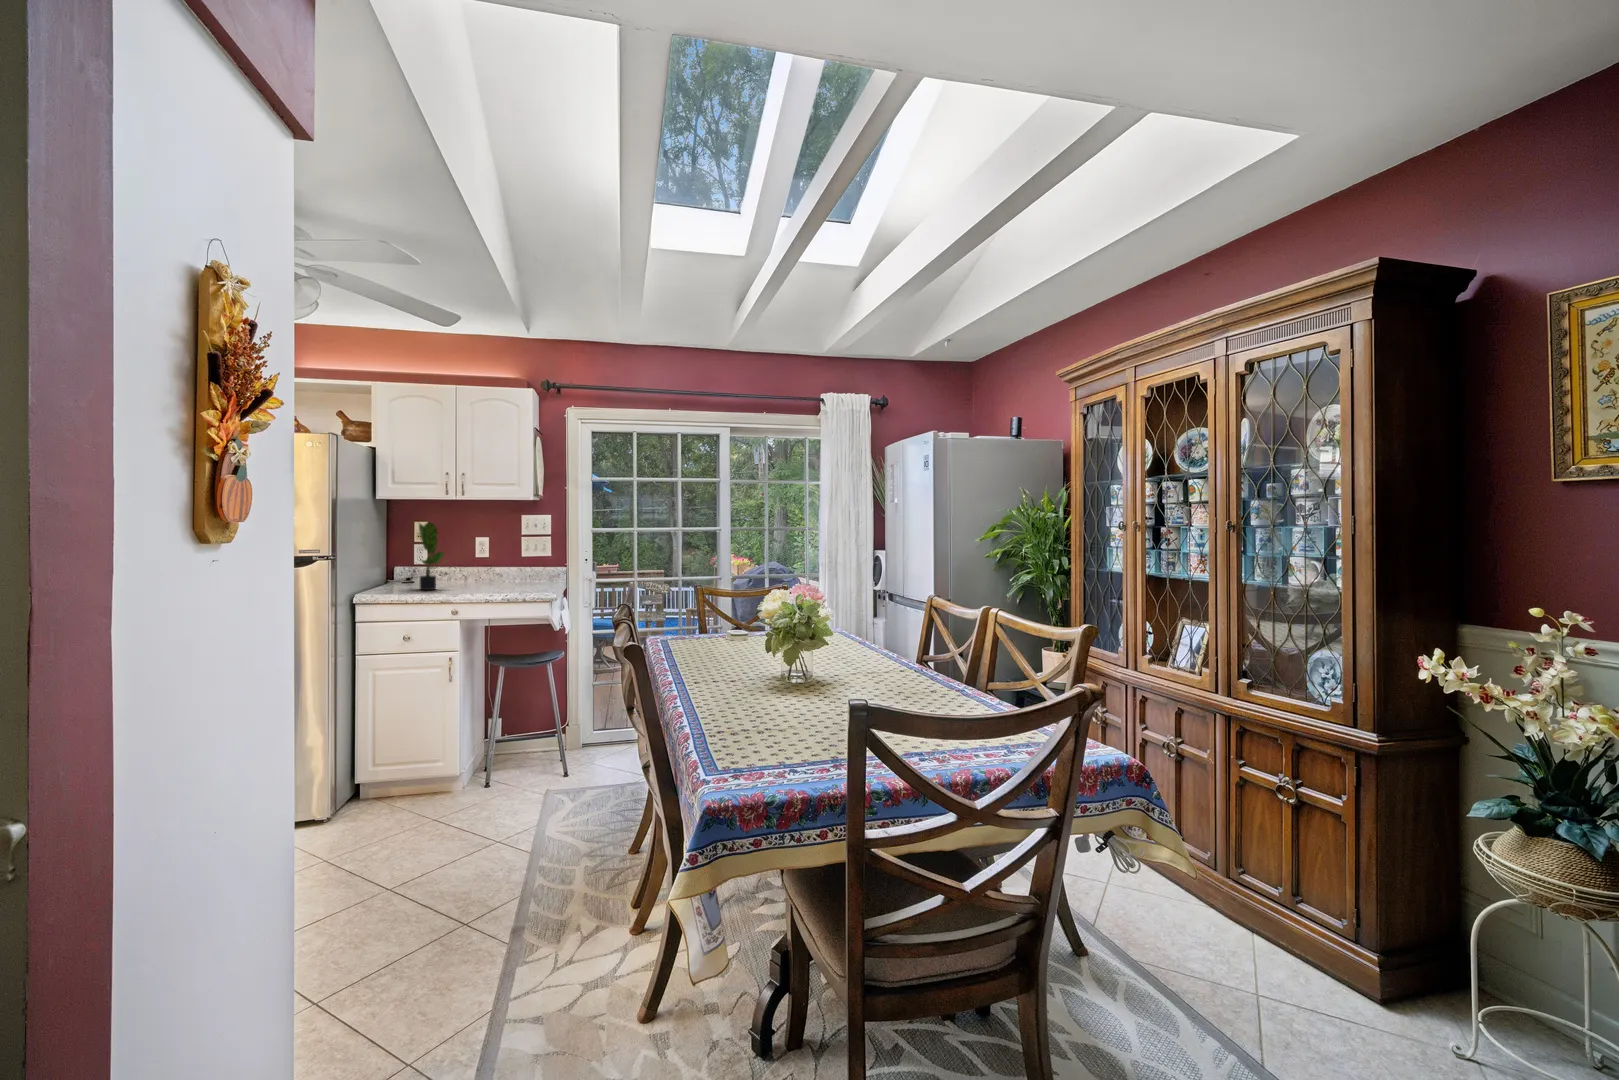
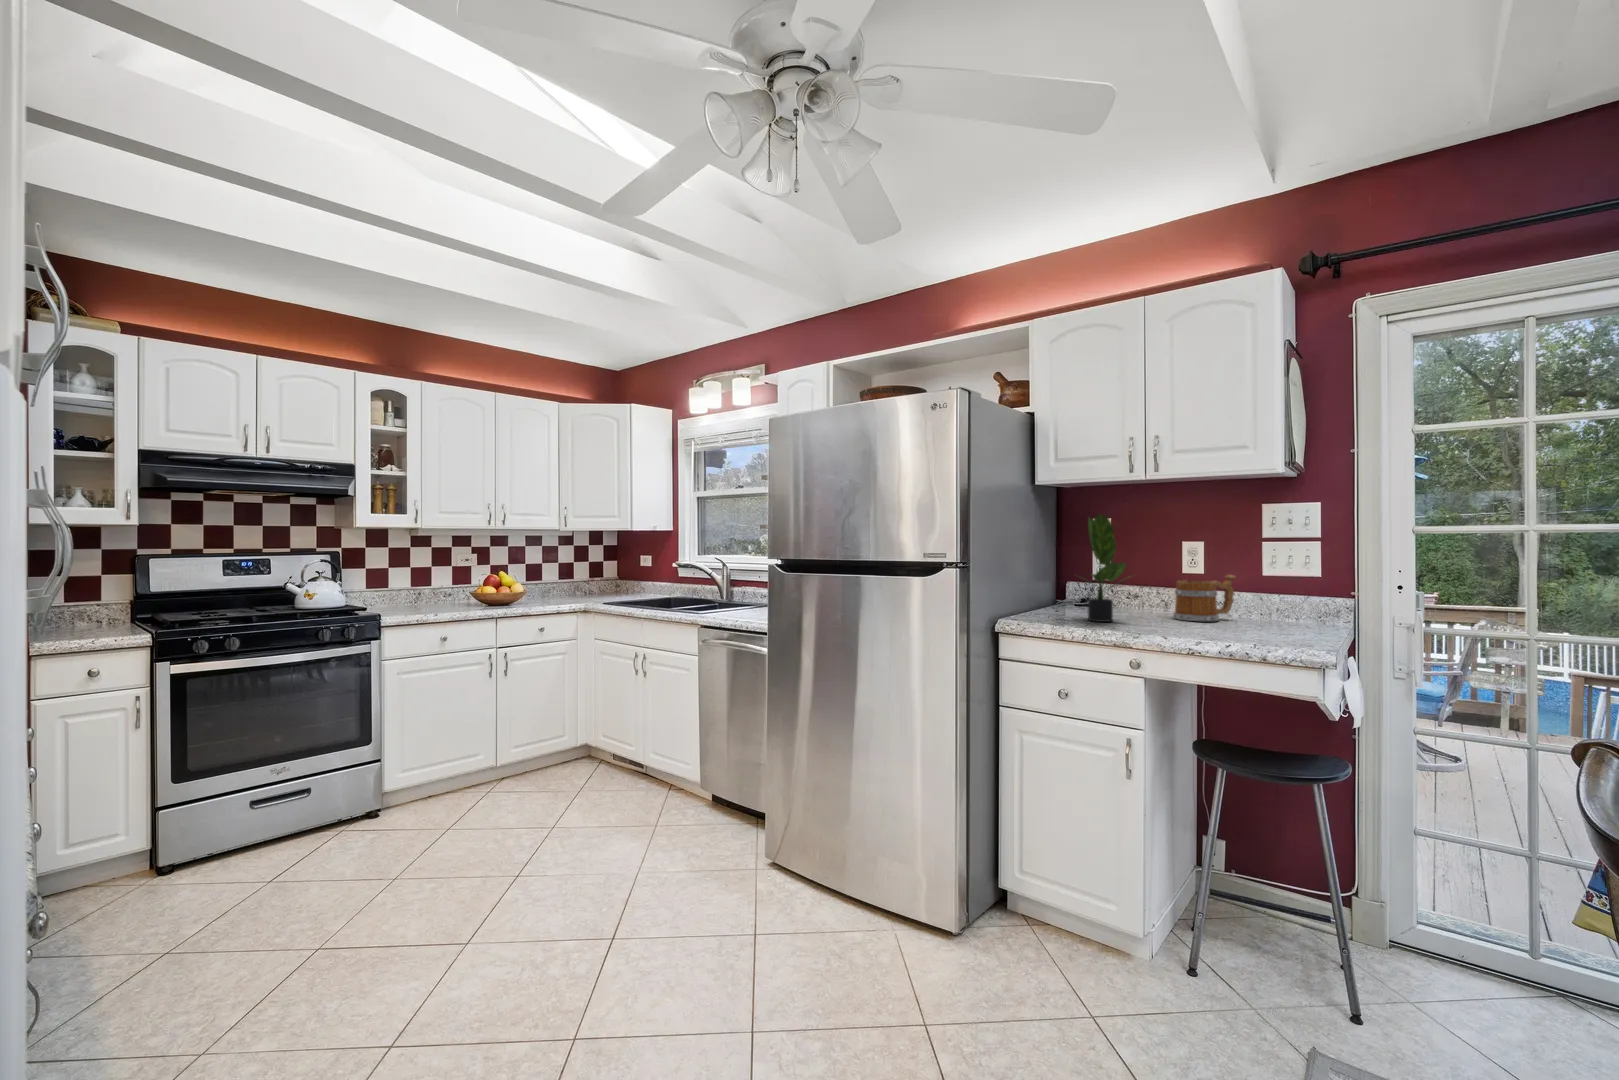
mug: none [472,558,508,586] -> present [1173,575,1235,621]

